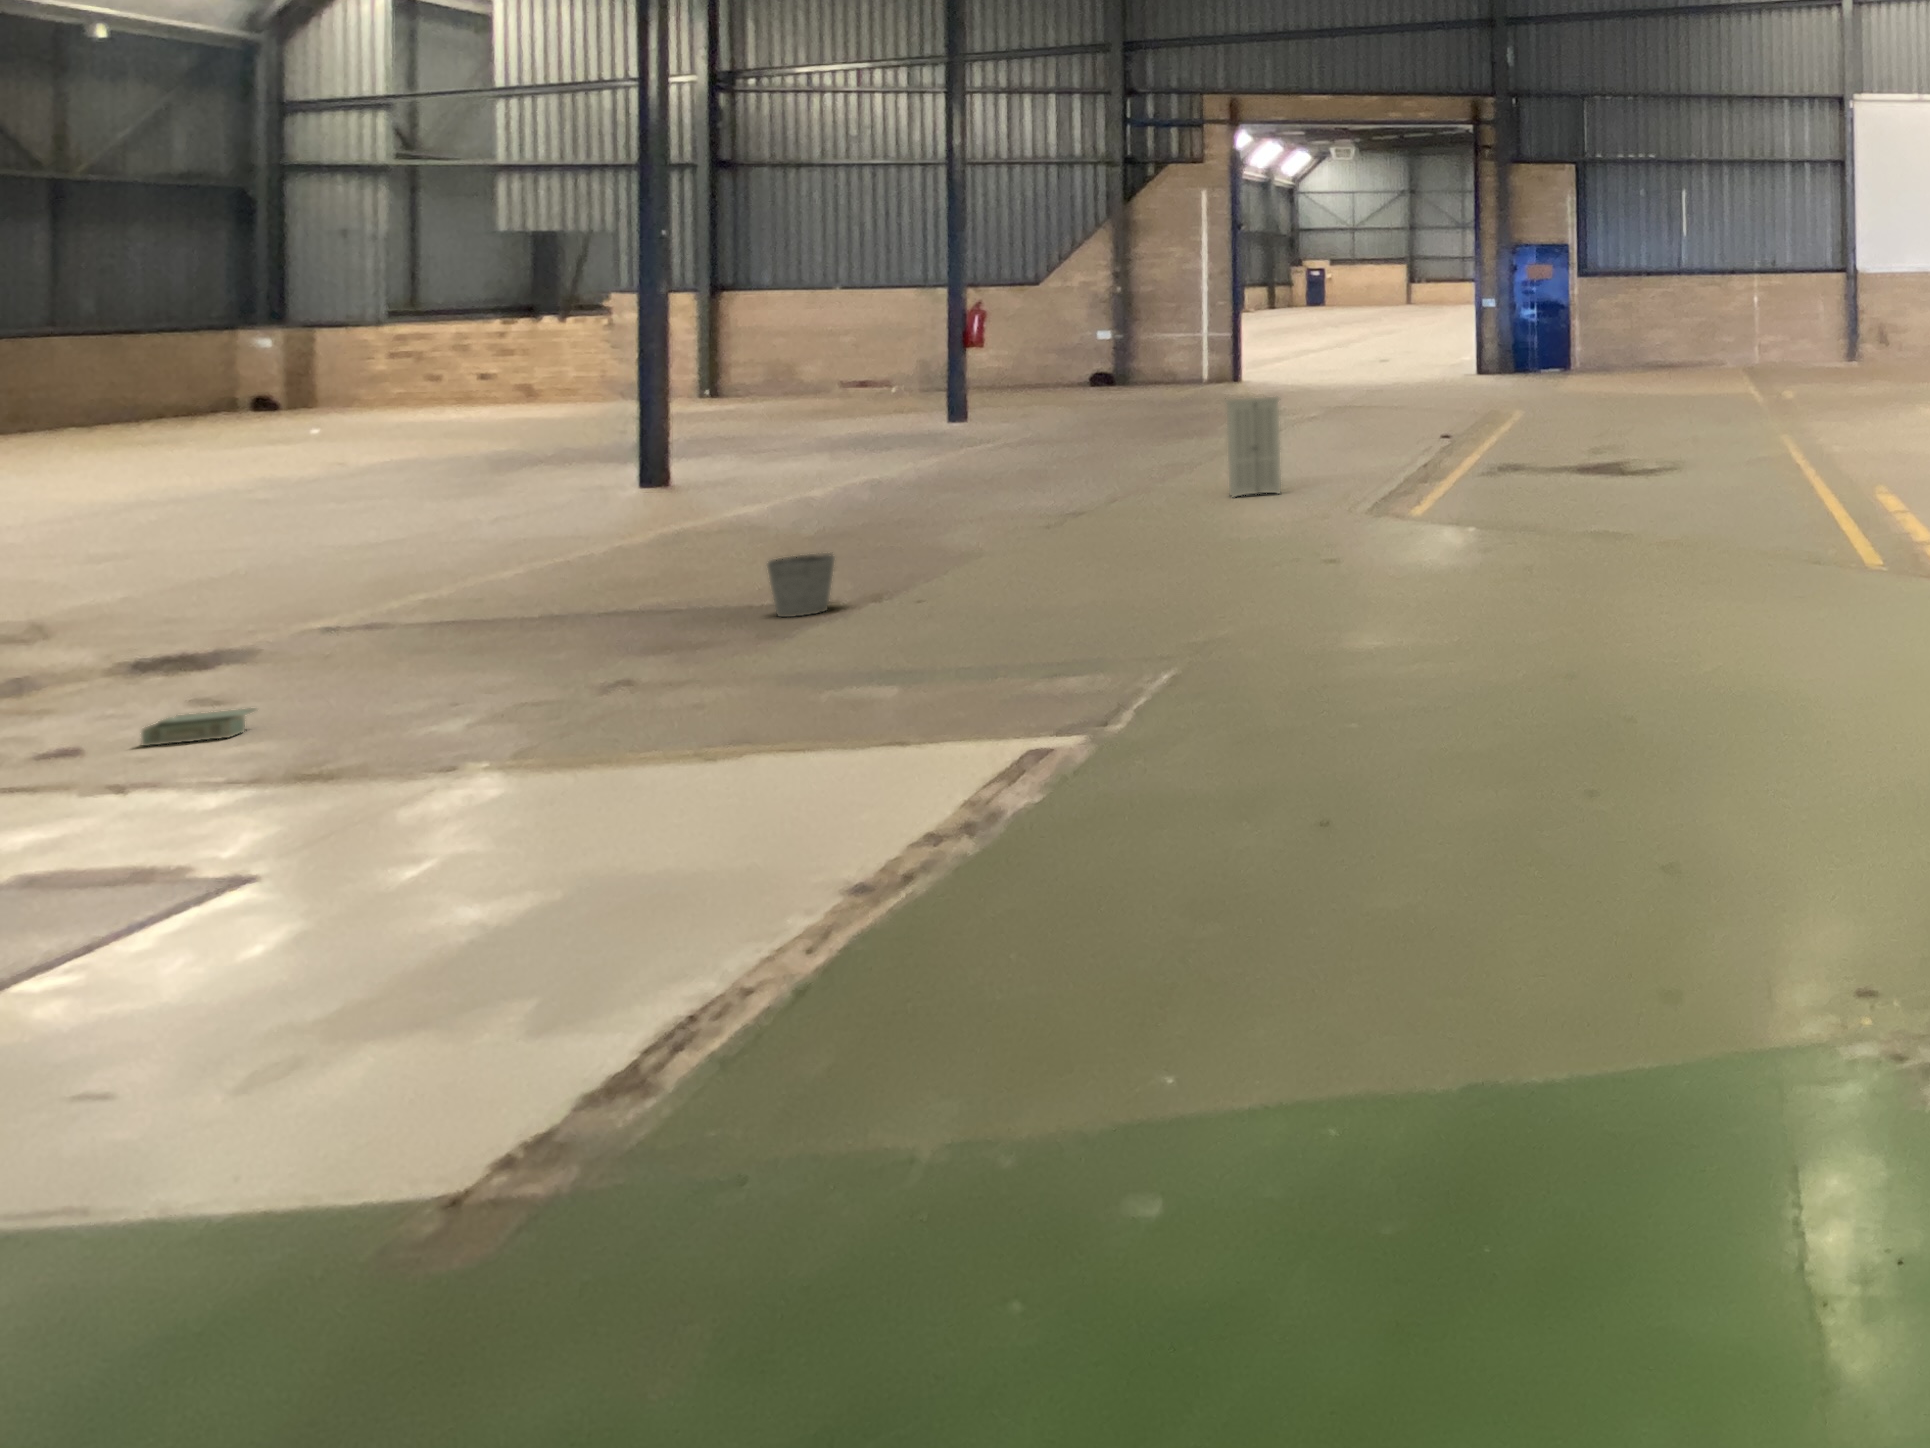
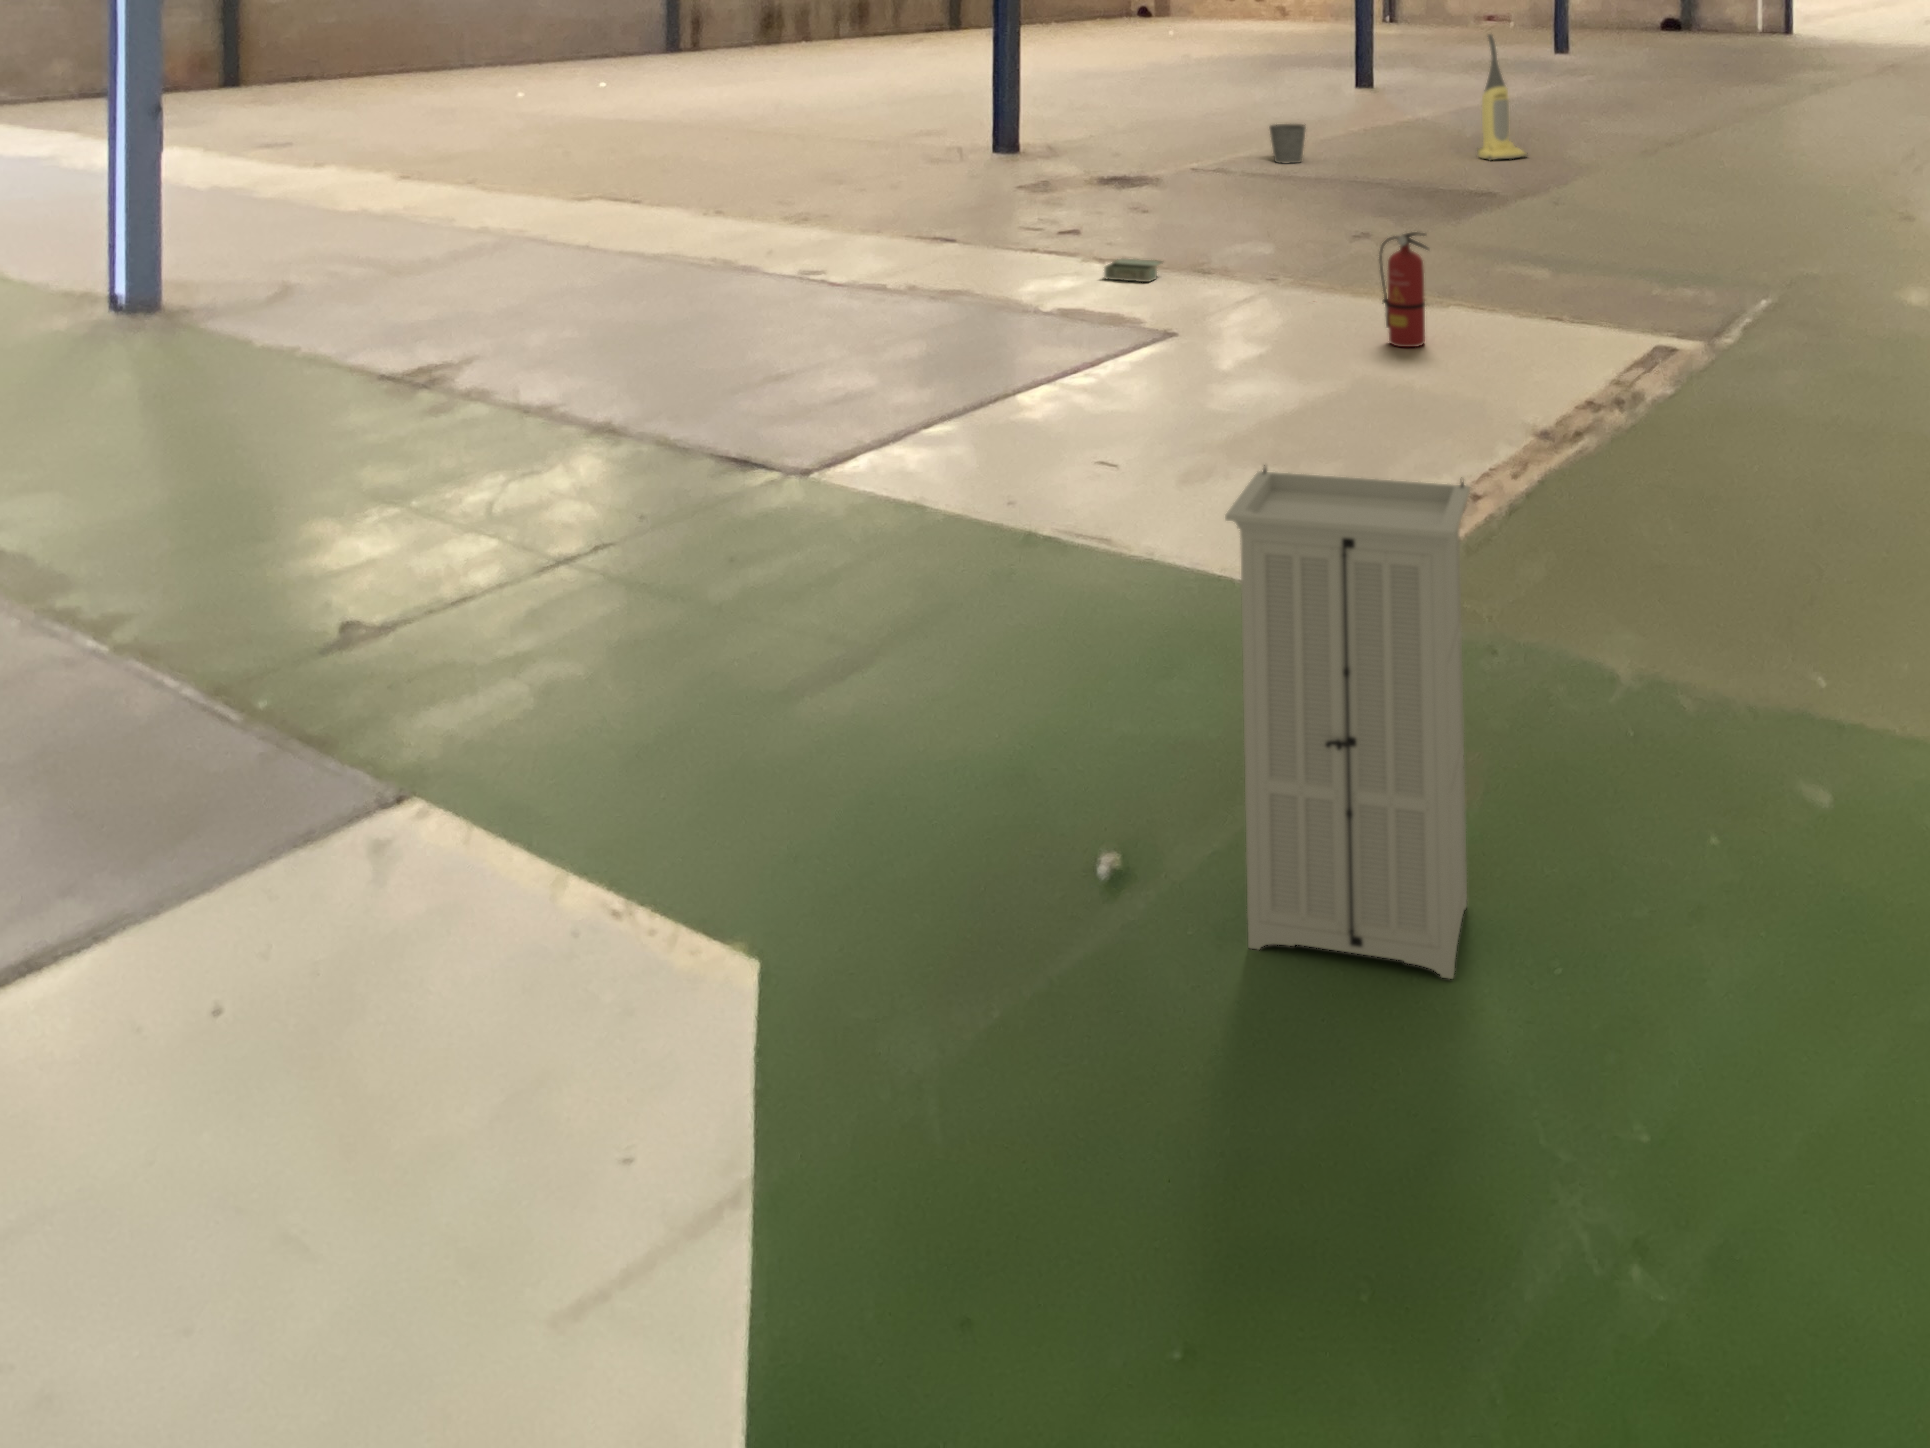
vacuum cleaner: none [802,395,873,543] -> present [1477,34,1527,160]
storage cabinet: present [1226,397,1281,498] -> present [1225,465,1470,979]
bucket: present [767,553,834,617] -> present [1270,124,1305,163]
fire extinguisher: none [612,608,684,741] -> present [1380,232,1428,347]

